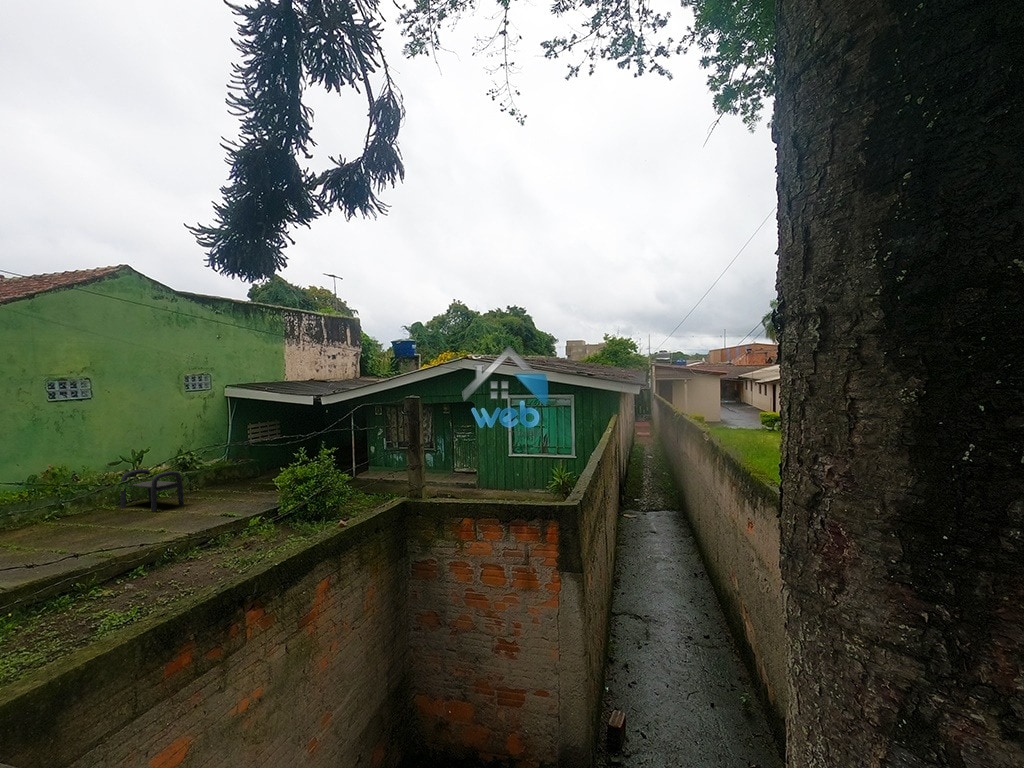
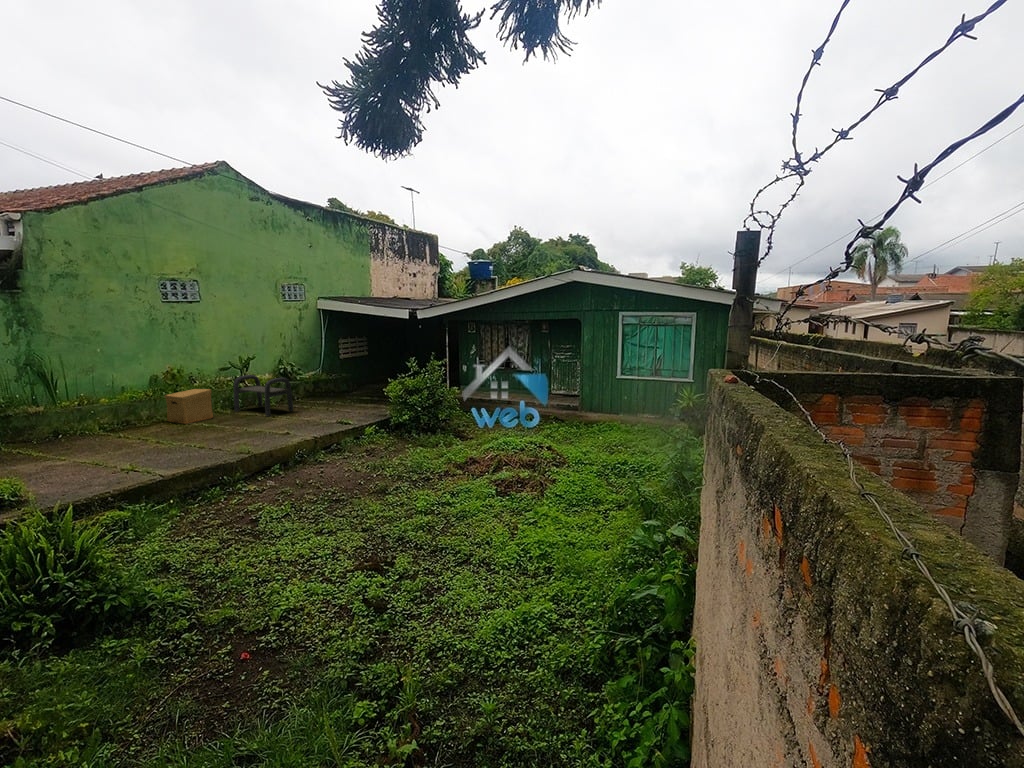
cardboard box: none [40,488,93,526] -> present [165,389,213,424]

